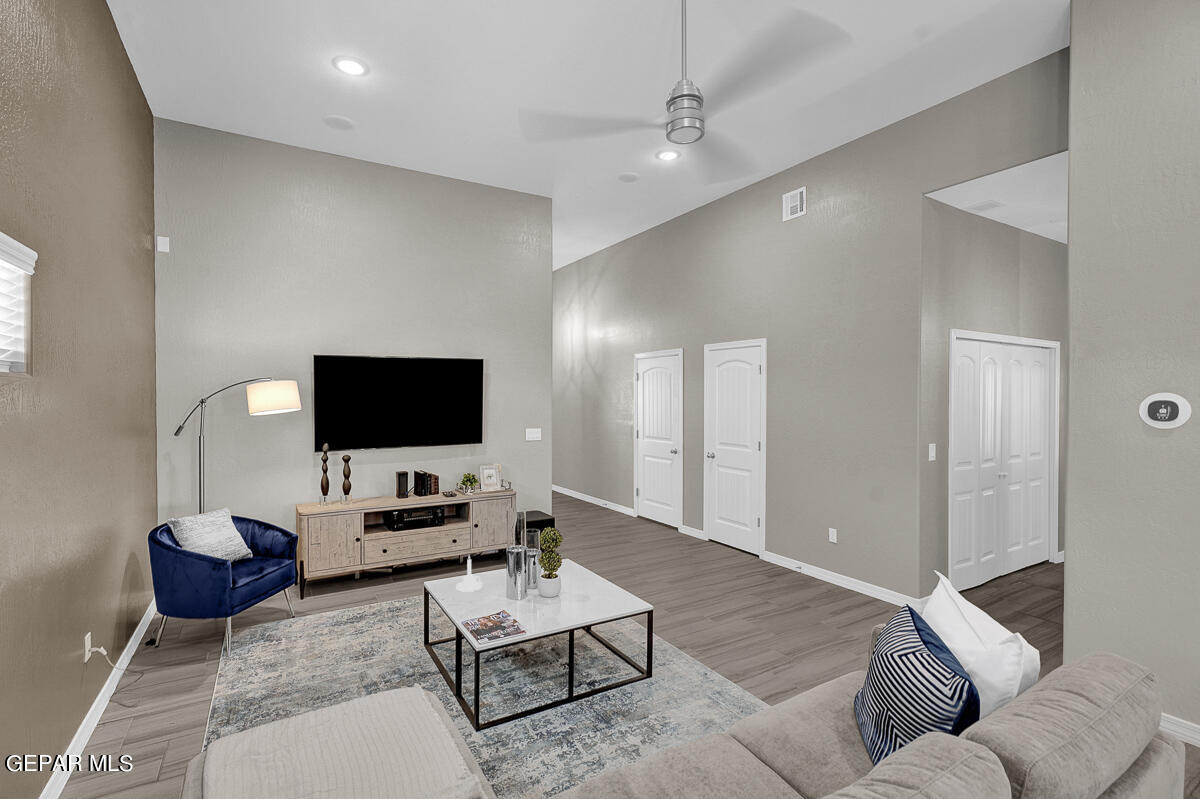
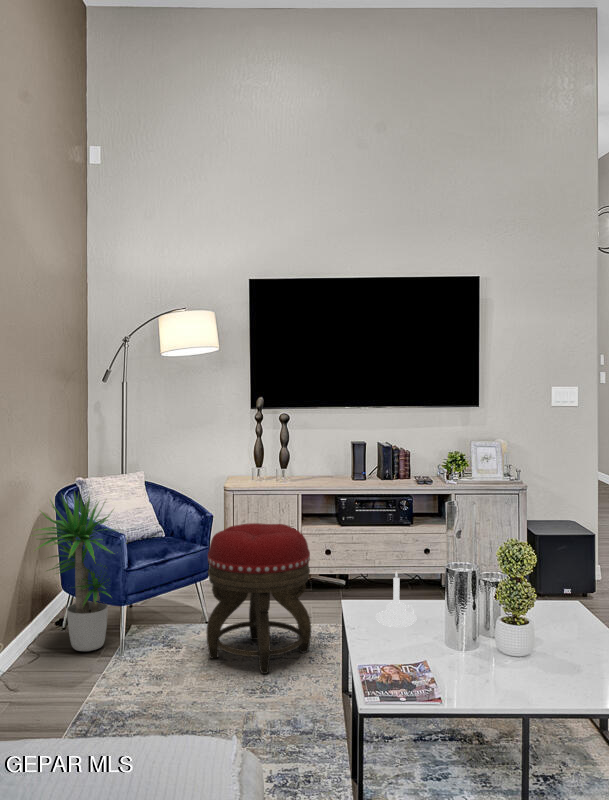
potted plant: none [133,527,234,662] -> present [34,493,121,651]
footstool: none [307,535,389,646] -> present [207,523,311,674]

